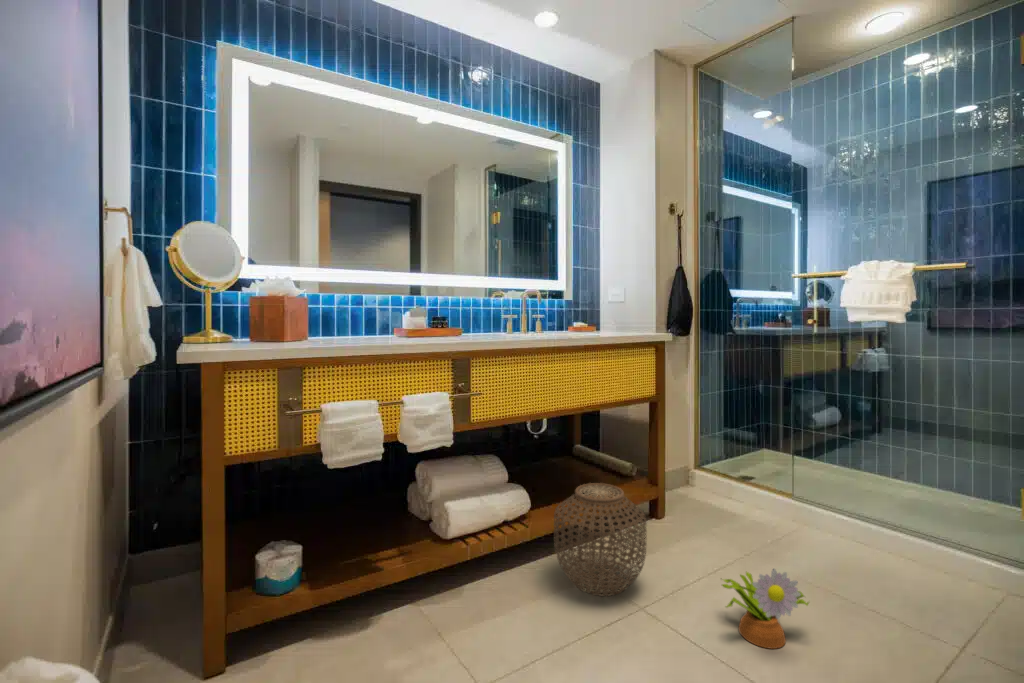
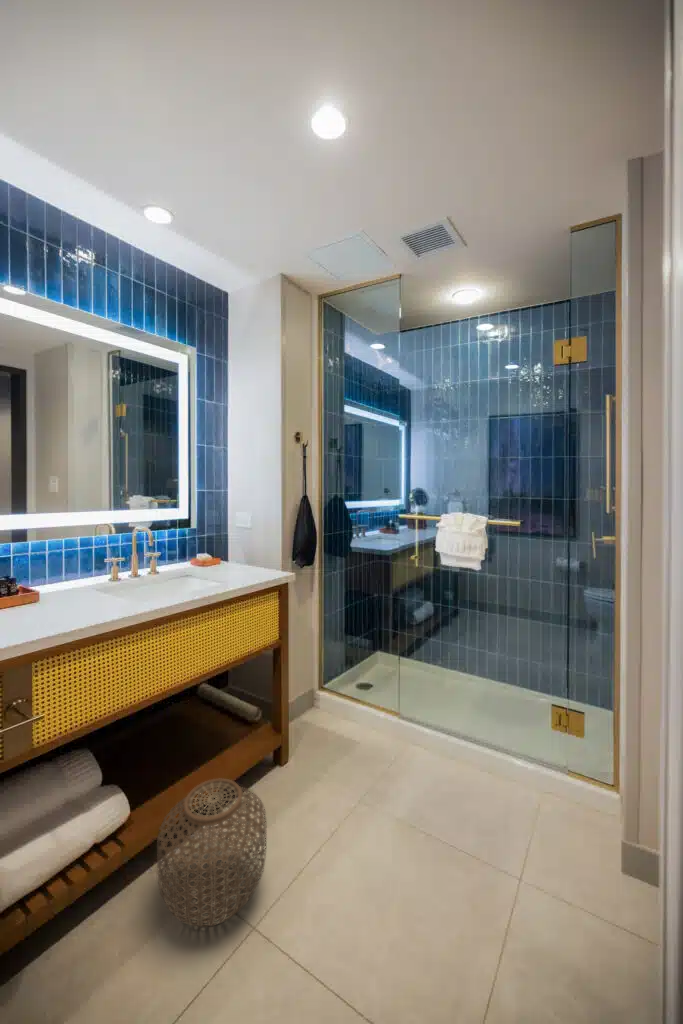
decorative plant: present [722,569,809,649] -> none [340,855,421,955]

